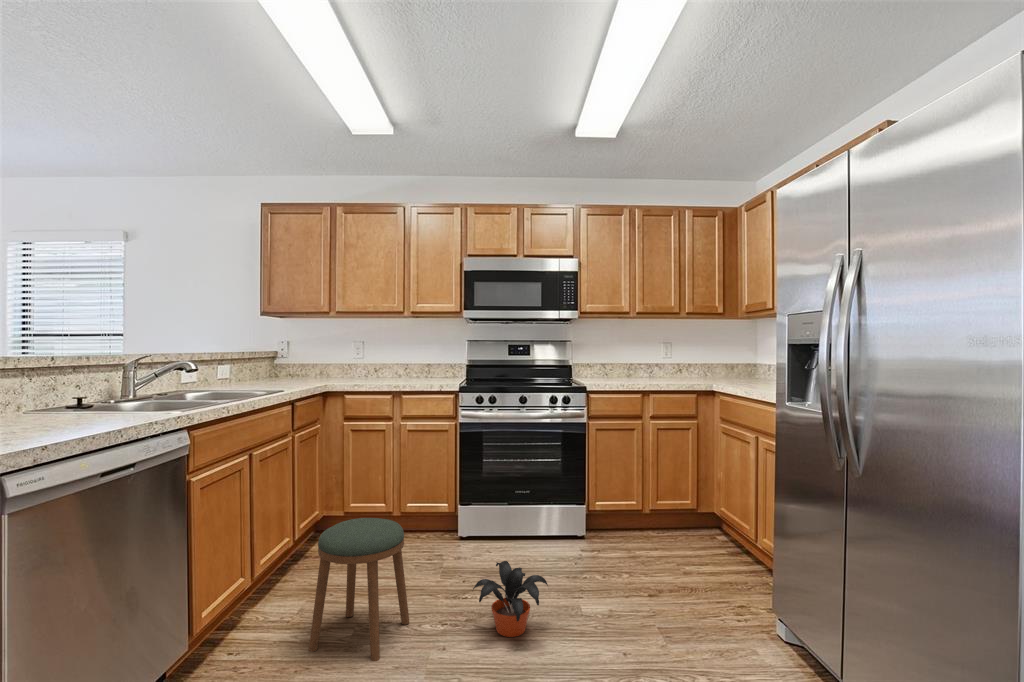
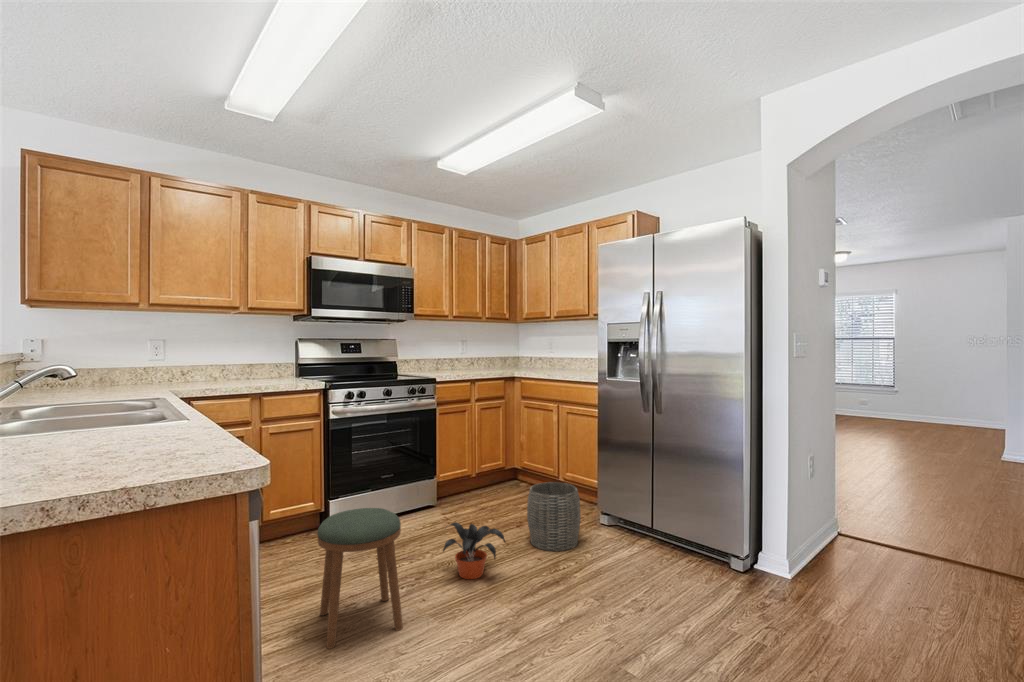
woven basket: none [618,540,696,645] -> present [527,482,581,551]

